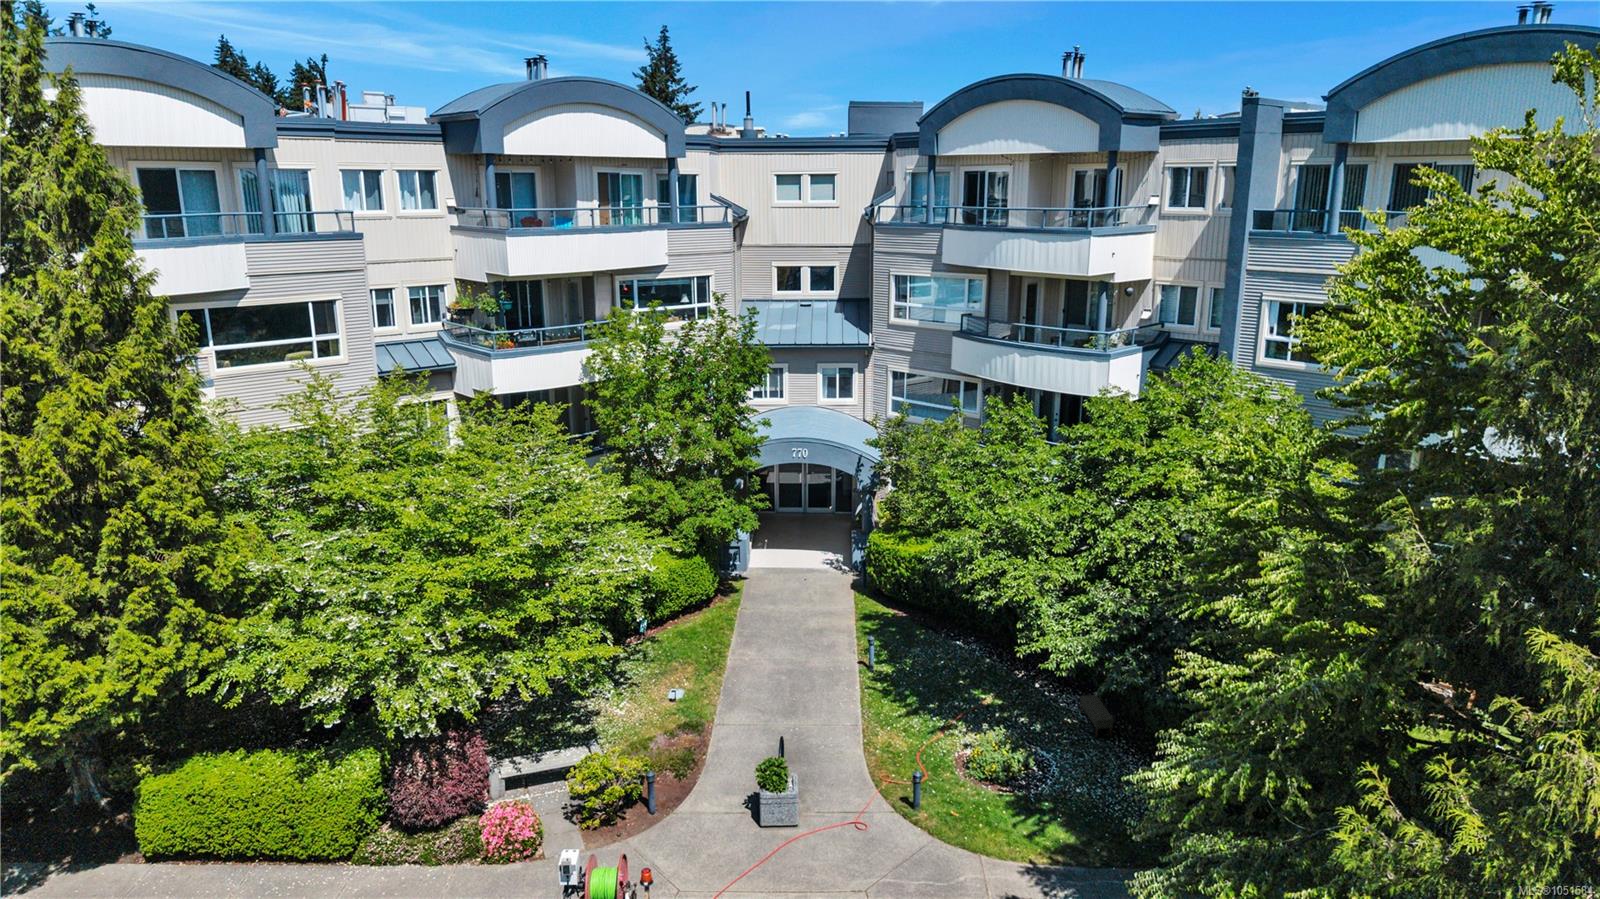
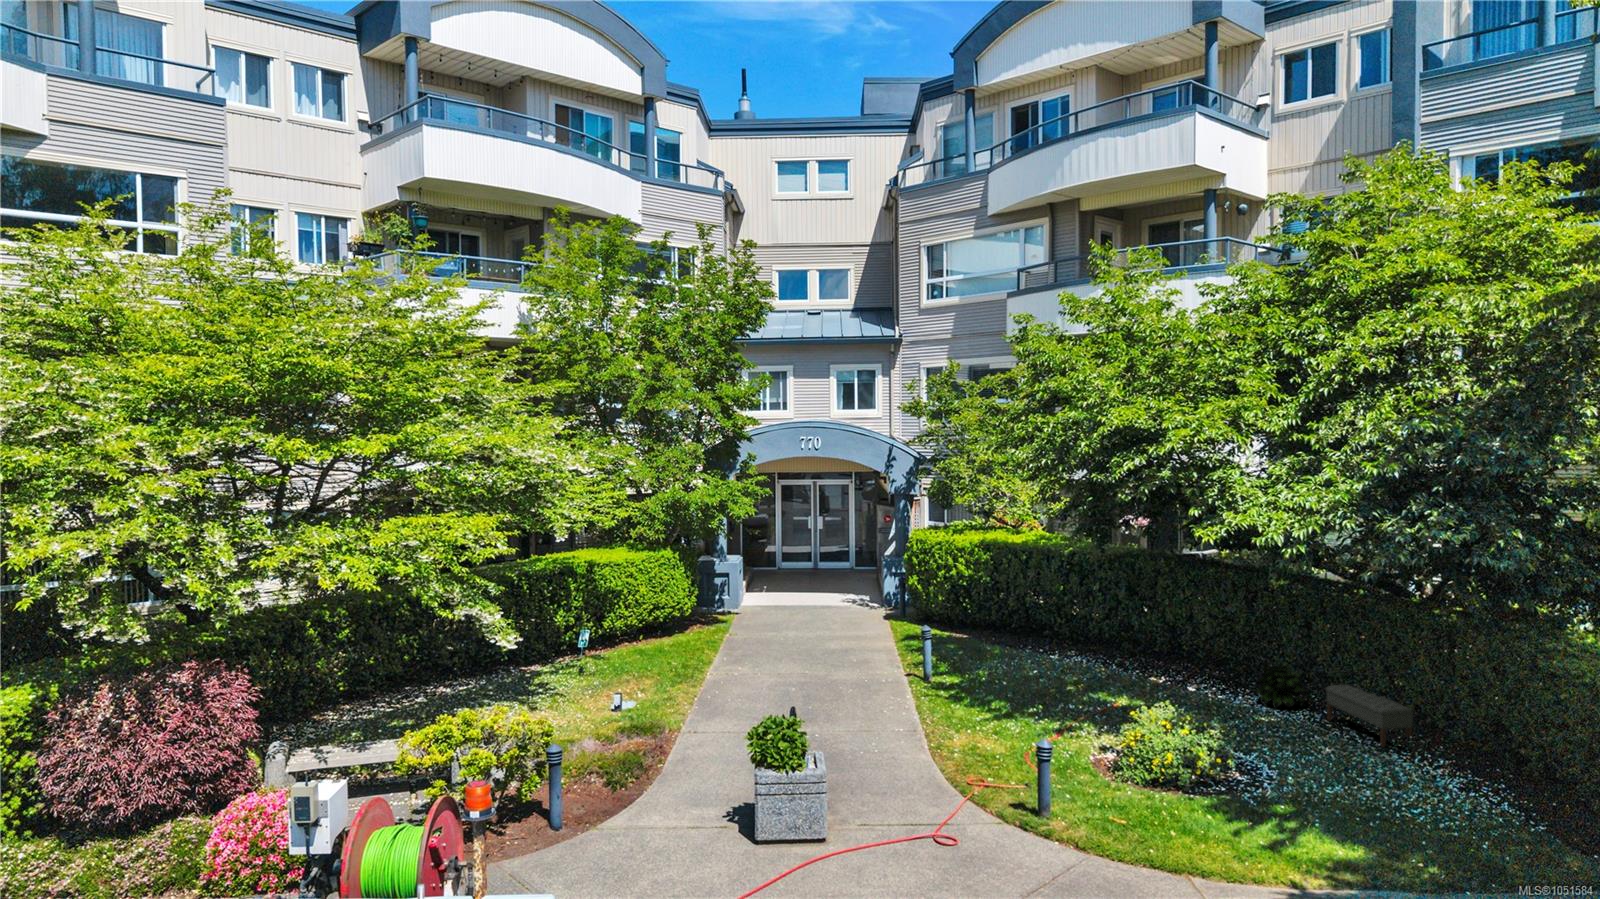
potted plant: none [1049,676,1079,702] -> present [1255,665,1309,707]

